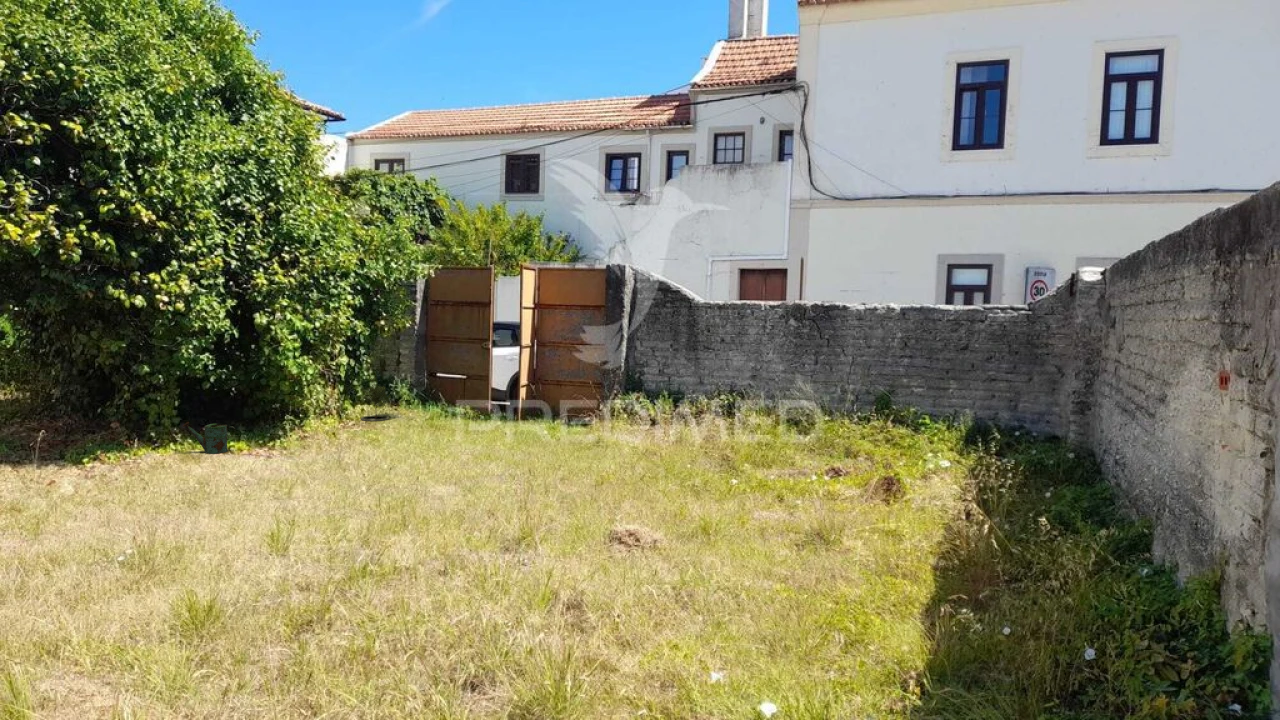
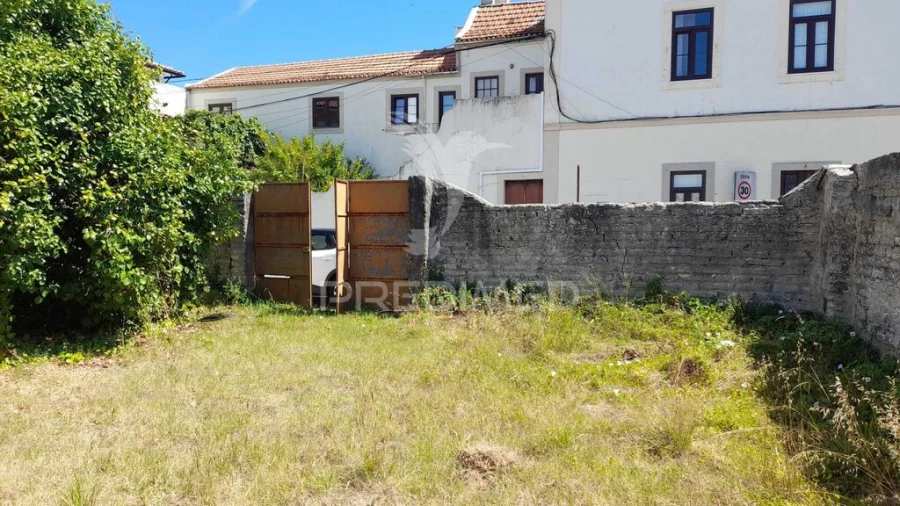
watering can: present [183,422,235,454] -> none [14,336,70,366]

